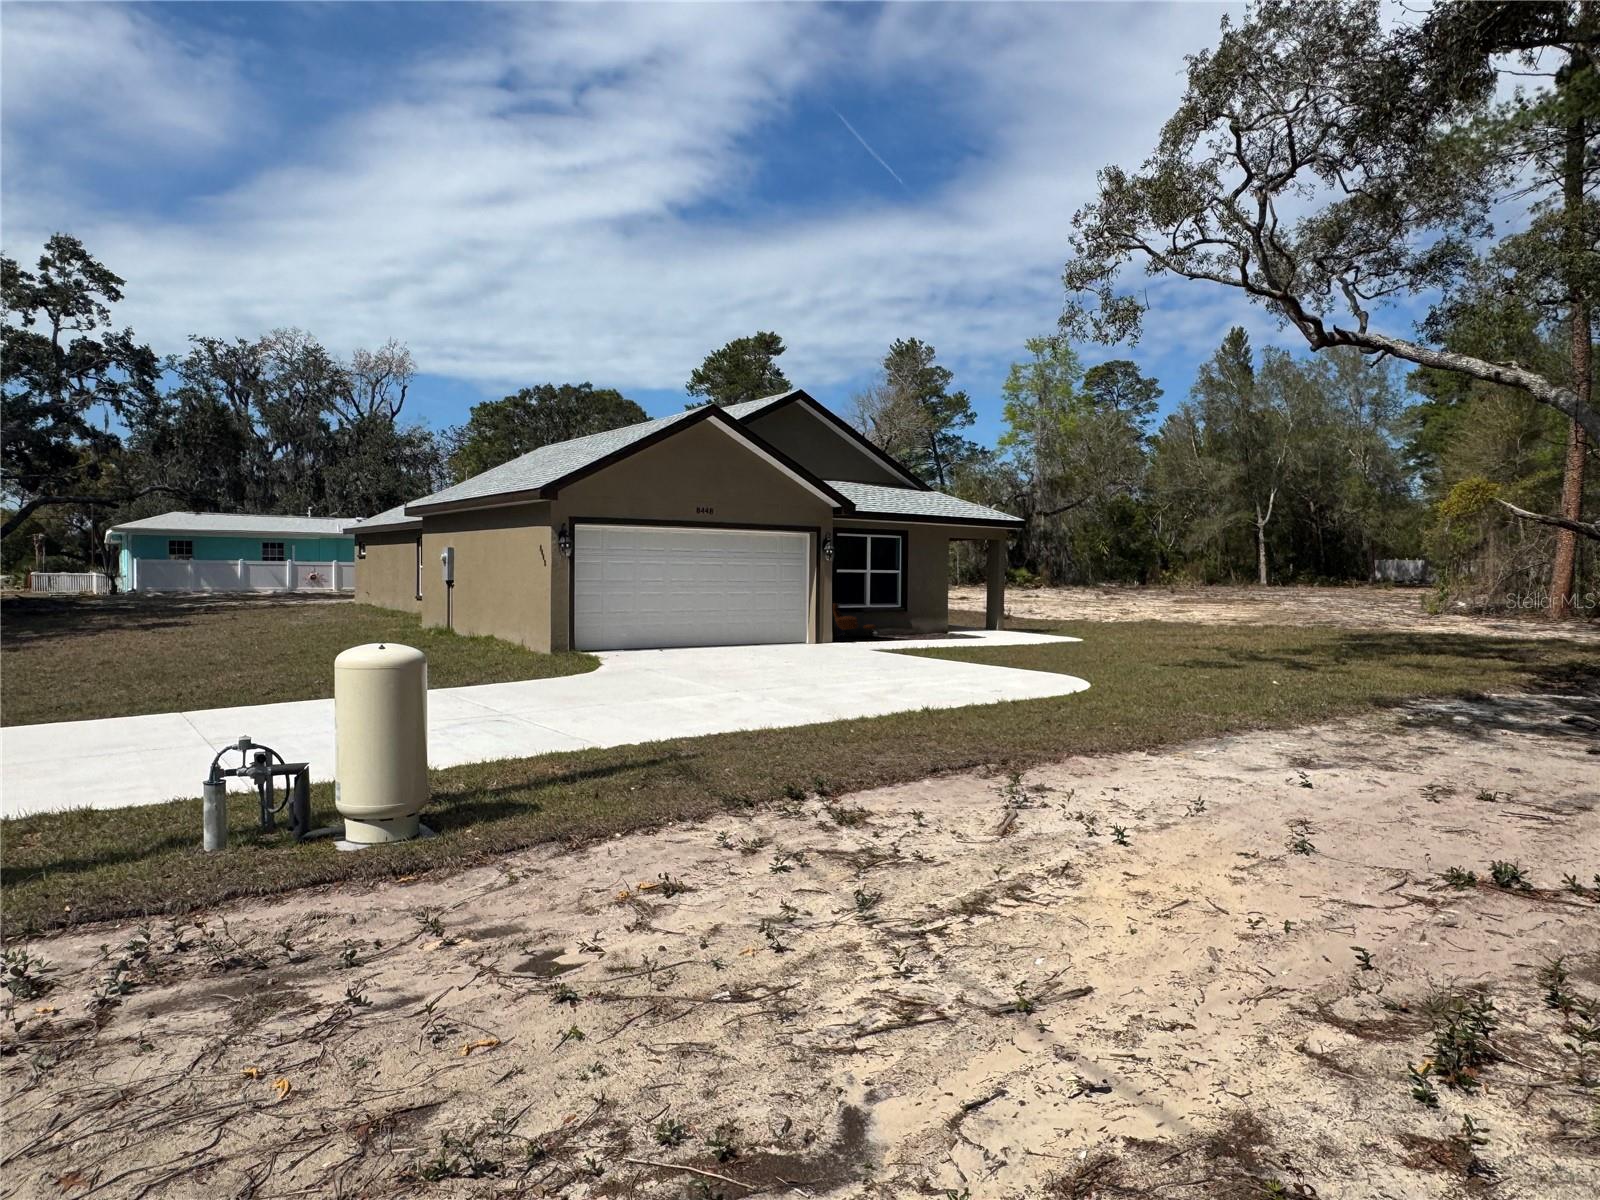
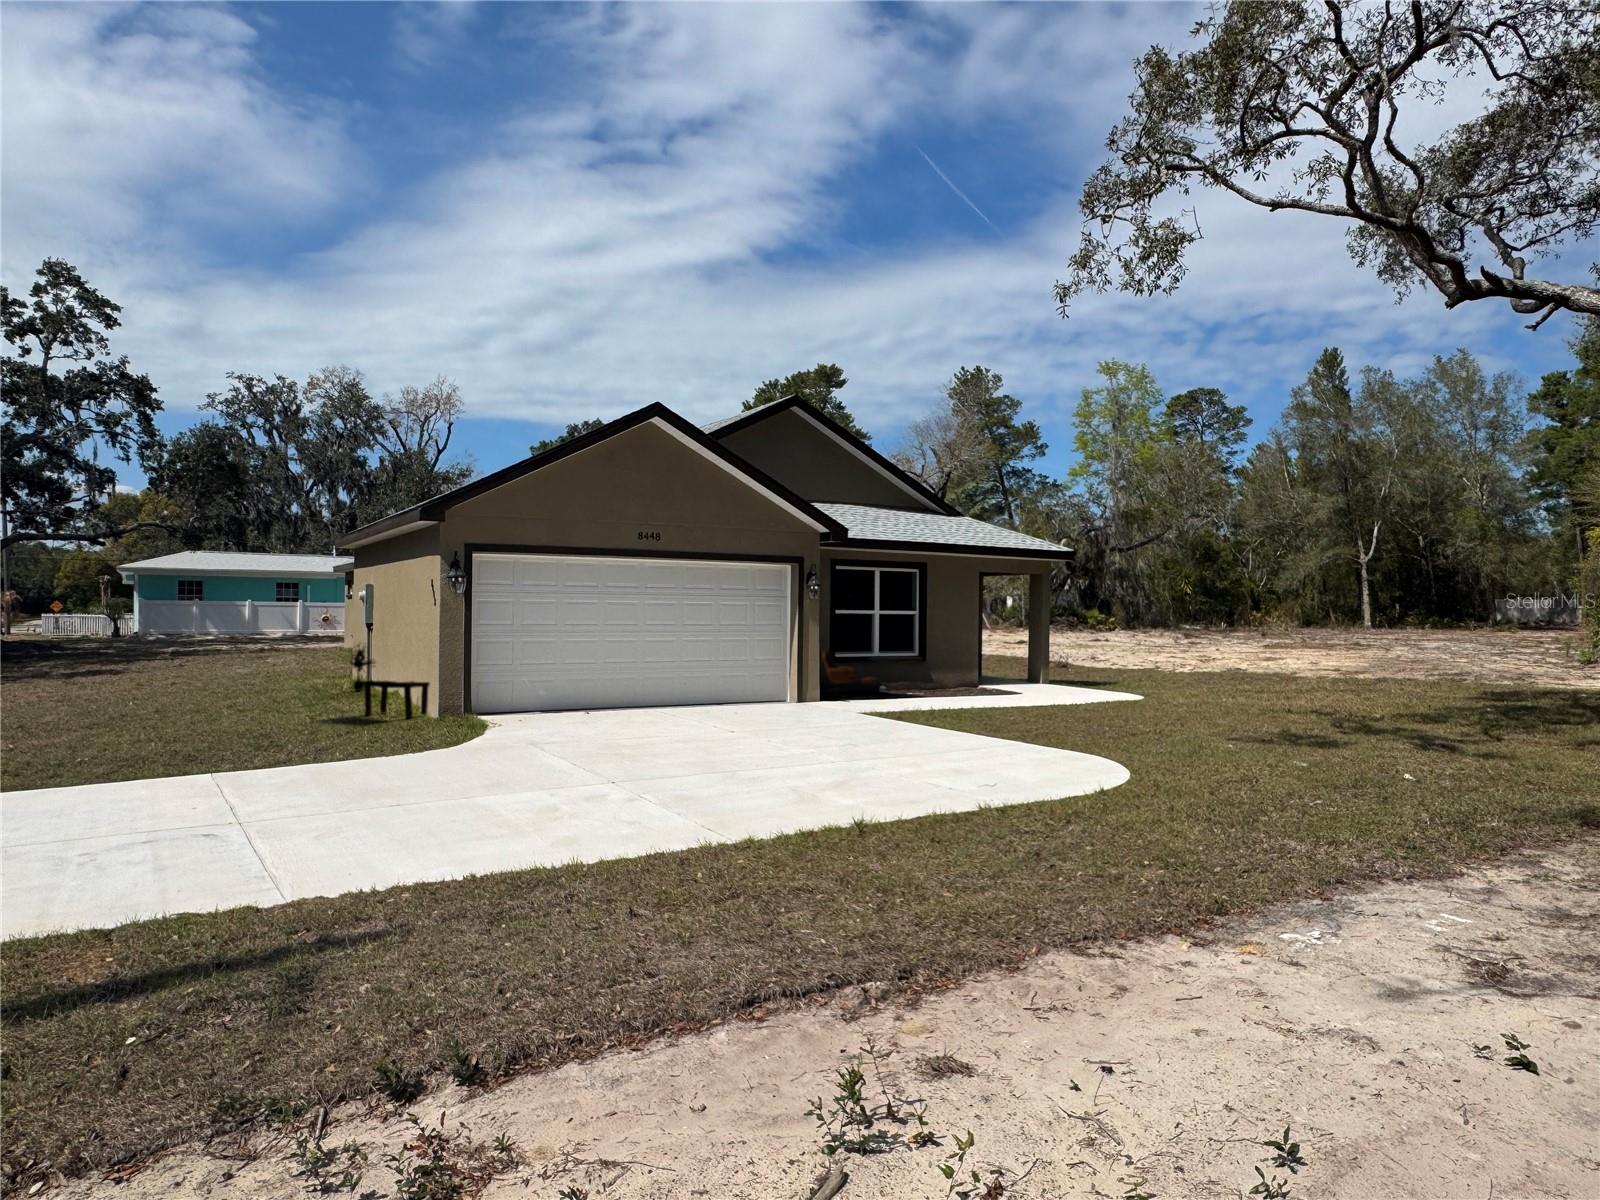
potted tree: none [439,598,462,638] -> present [351,645,375,691]
bench: none [490,627,543,657] -> present [364,680,430,719]

